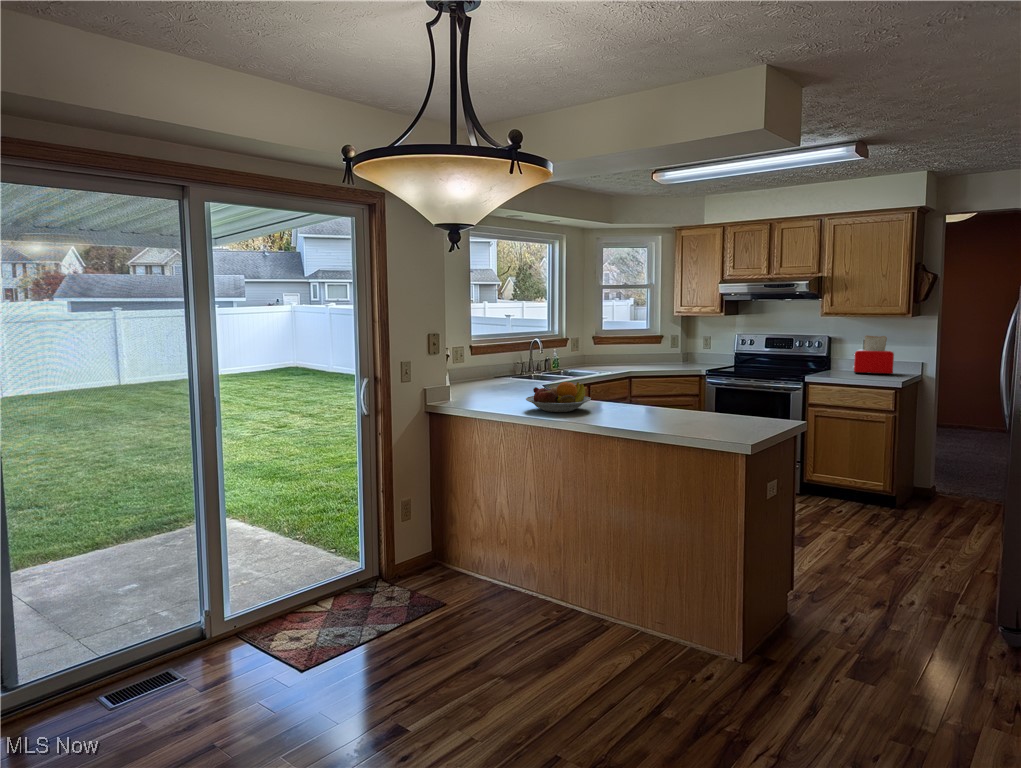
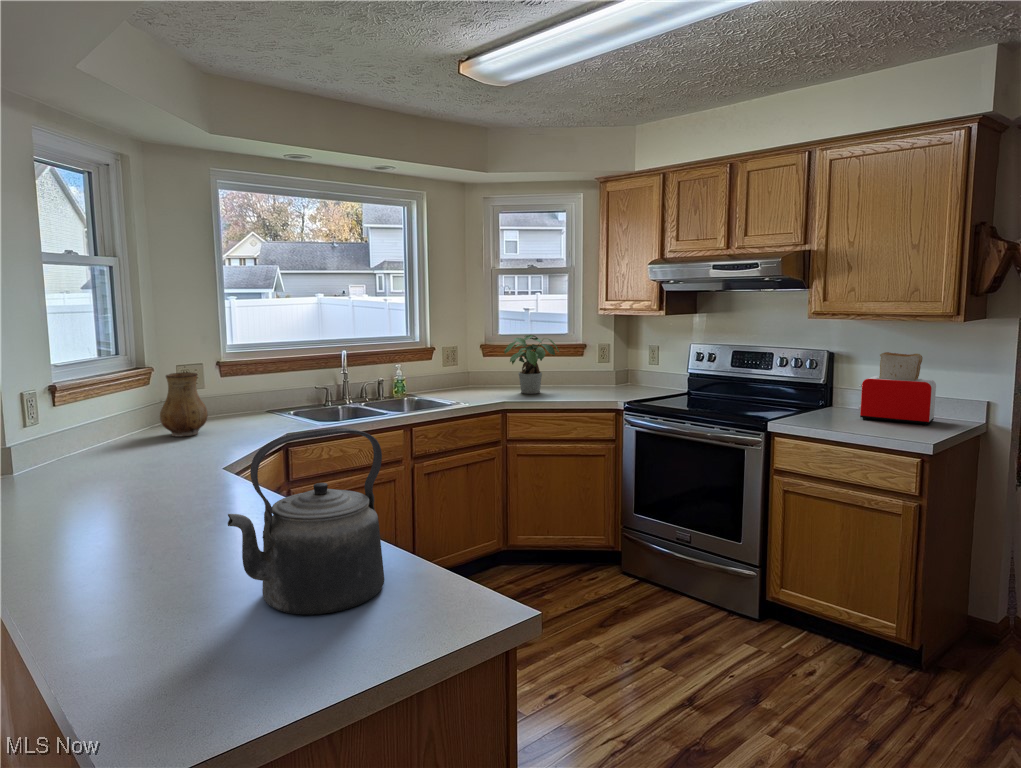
potted plant: none [619,329,651,368] -> present [504,335,559,394]
ceramic pitcher: none [464,352,492,391] -> present [160,372,208,437]
kettle: none [698,359,747,427] -> present [228,428,384,615]
fruit bowl: present [526,382,591,412] -> none [66,445,213,510]

